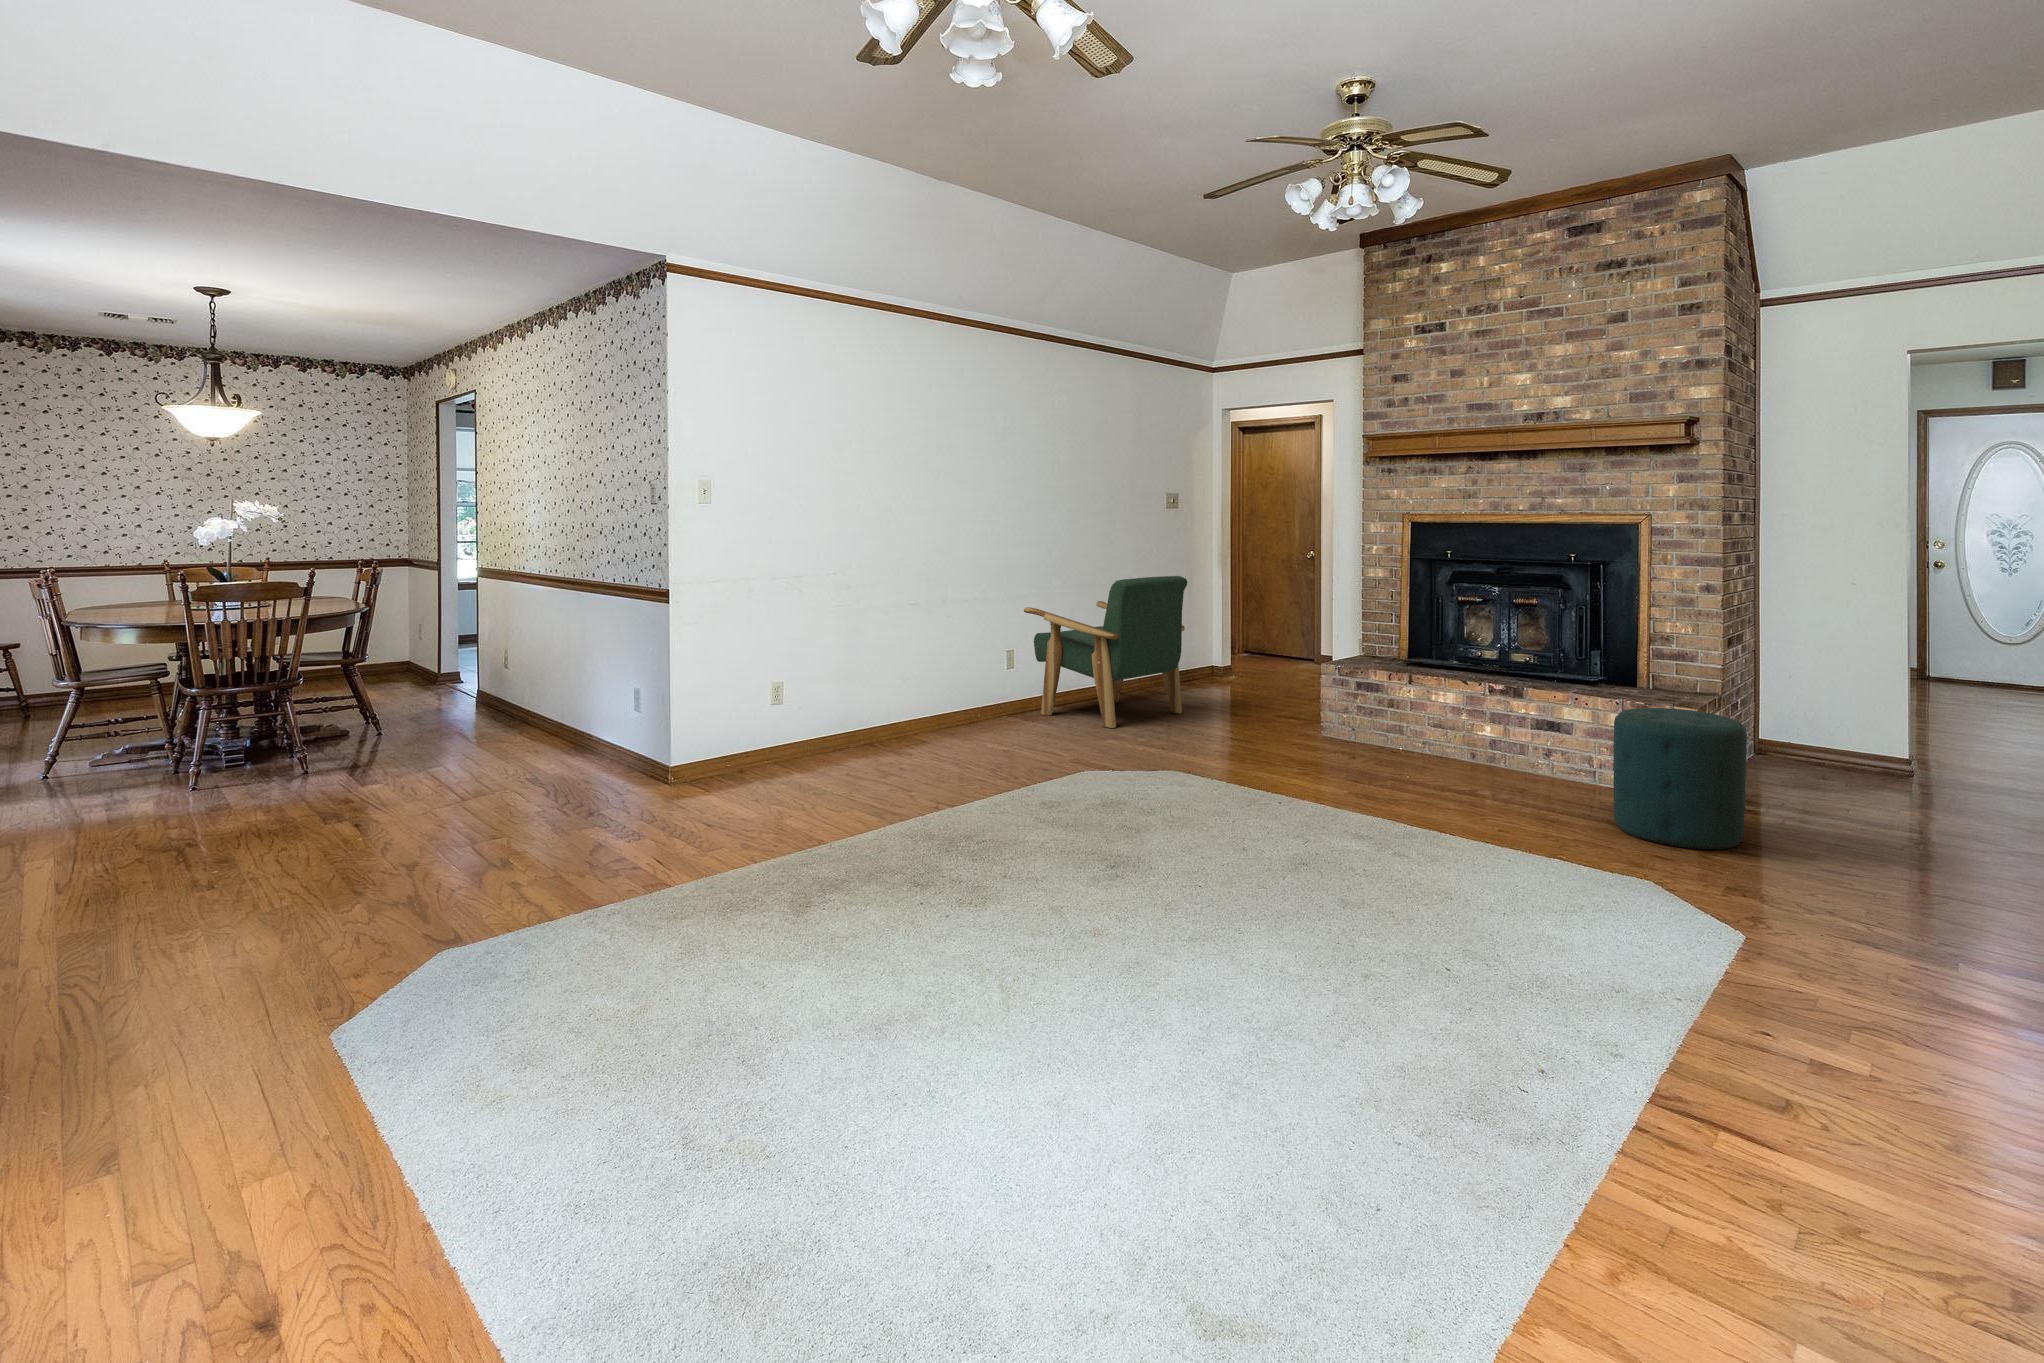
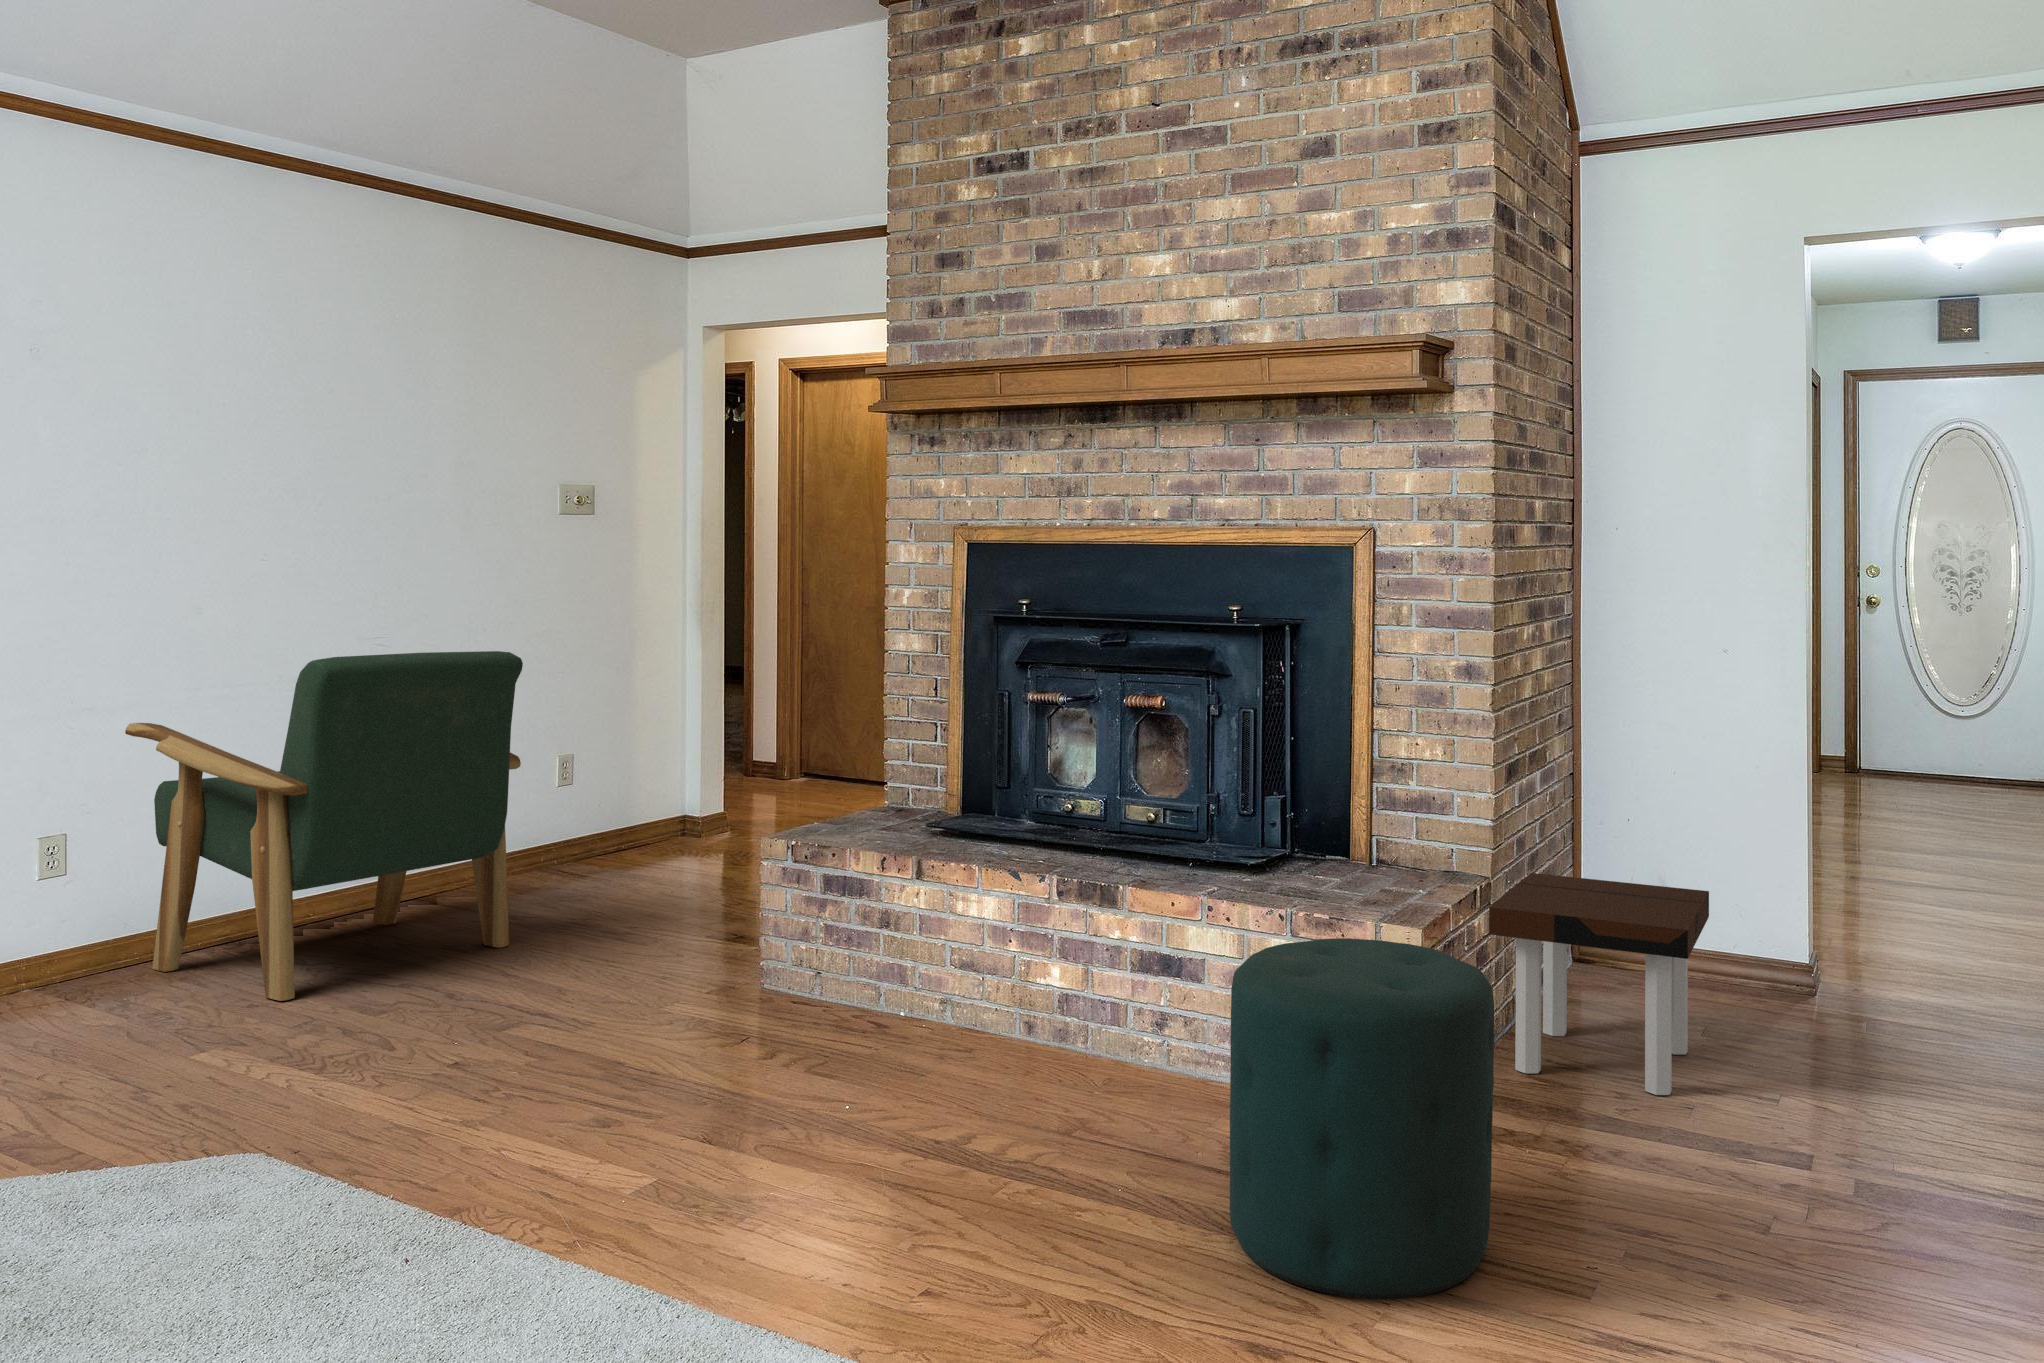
side table: none [1727,693,1858,800] -> present [1489,873,1709,1095]

